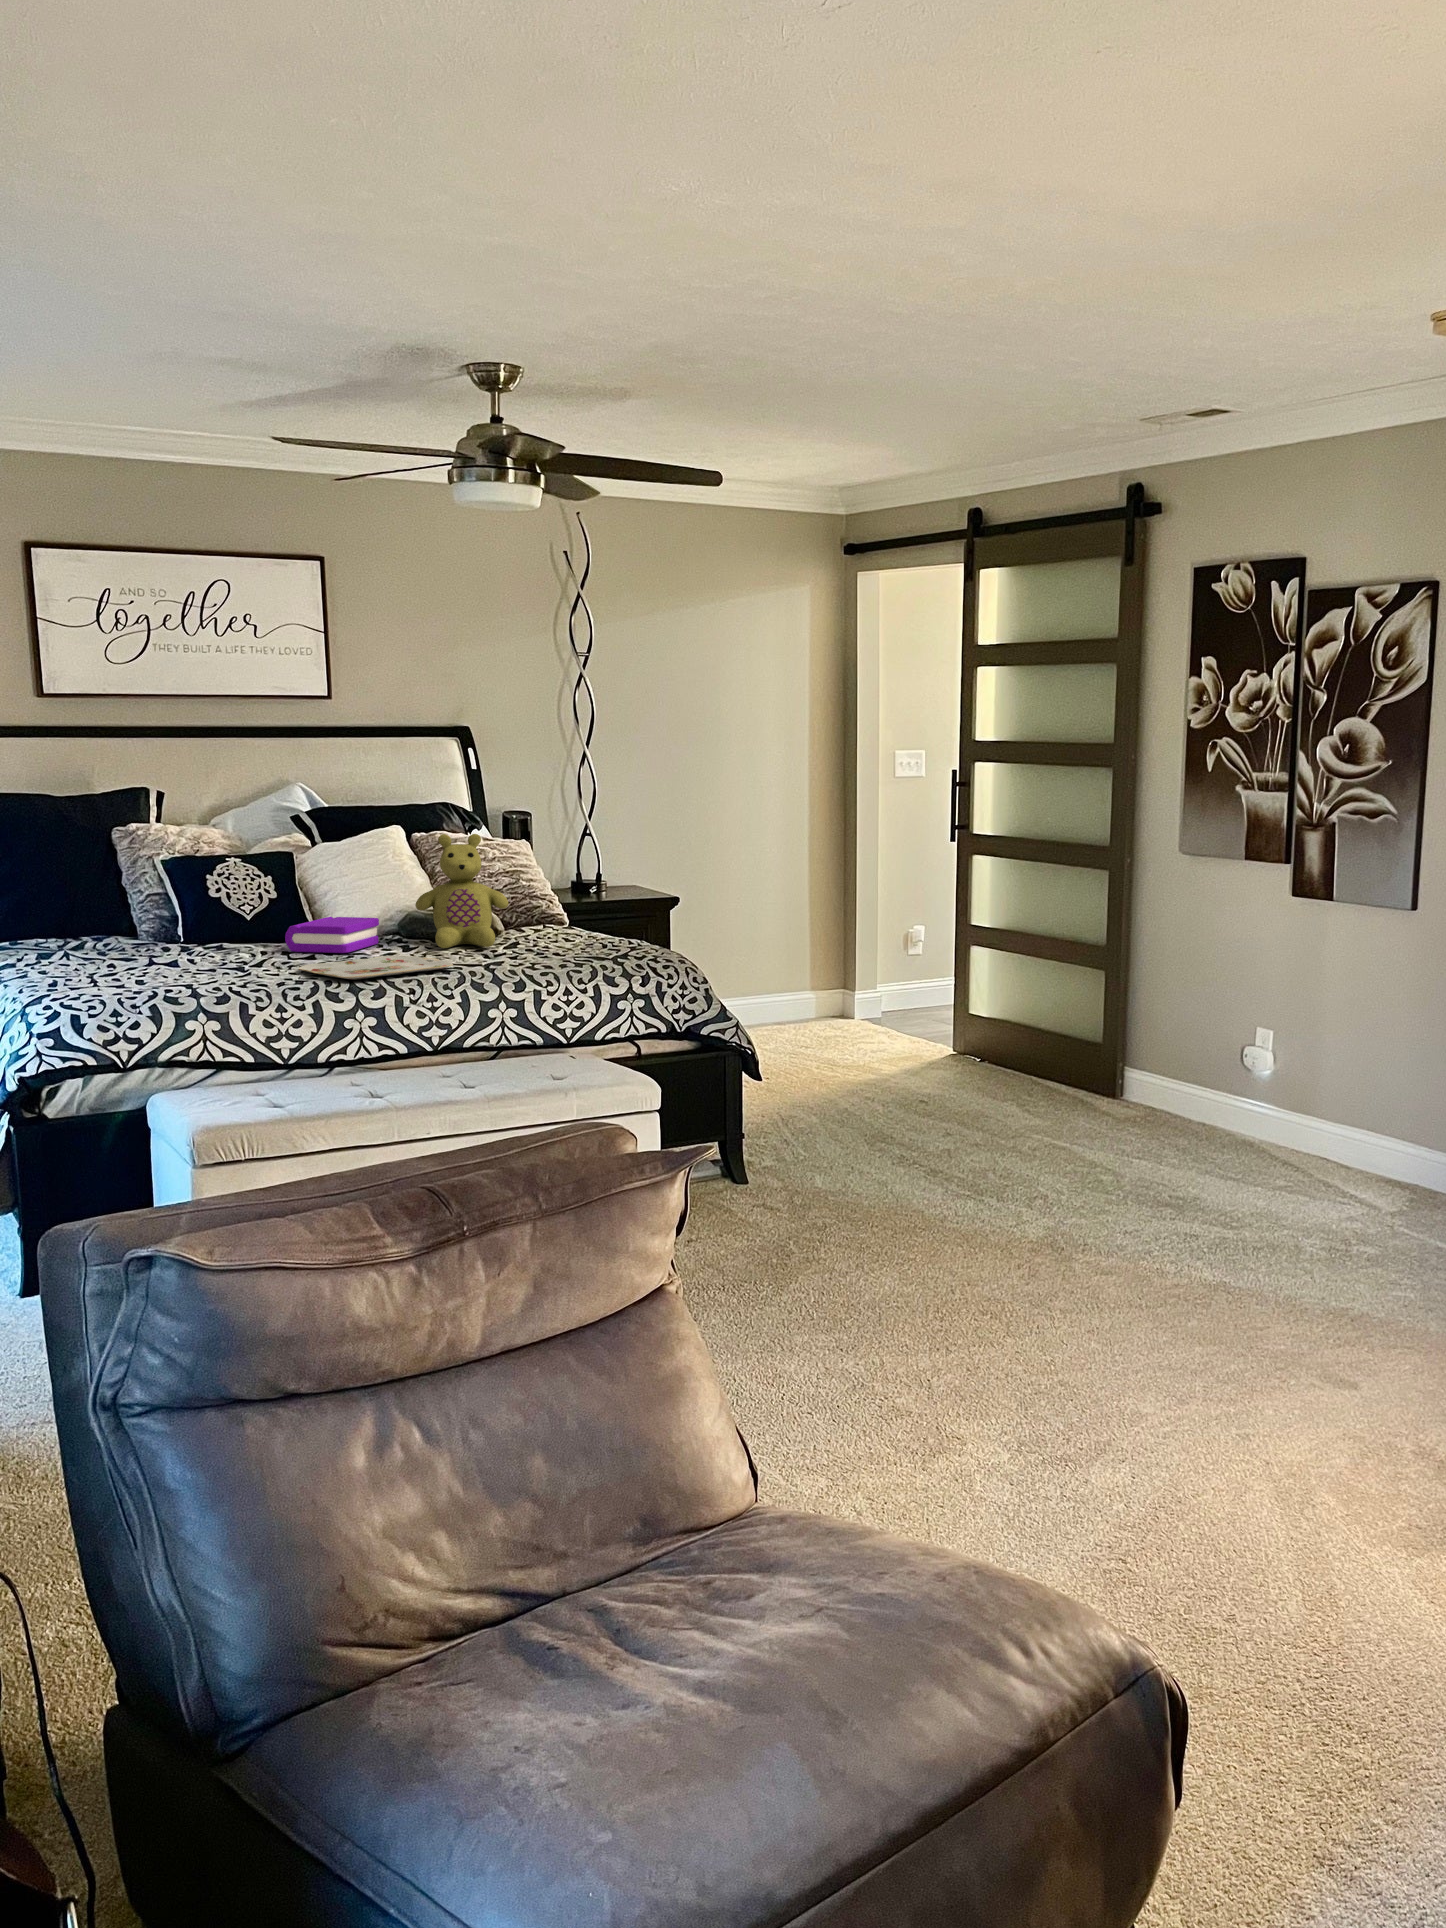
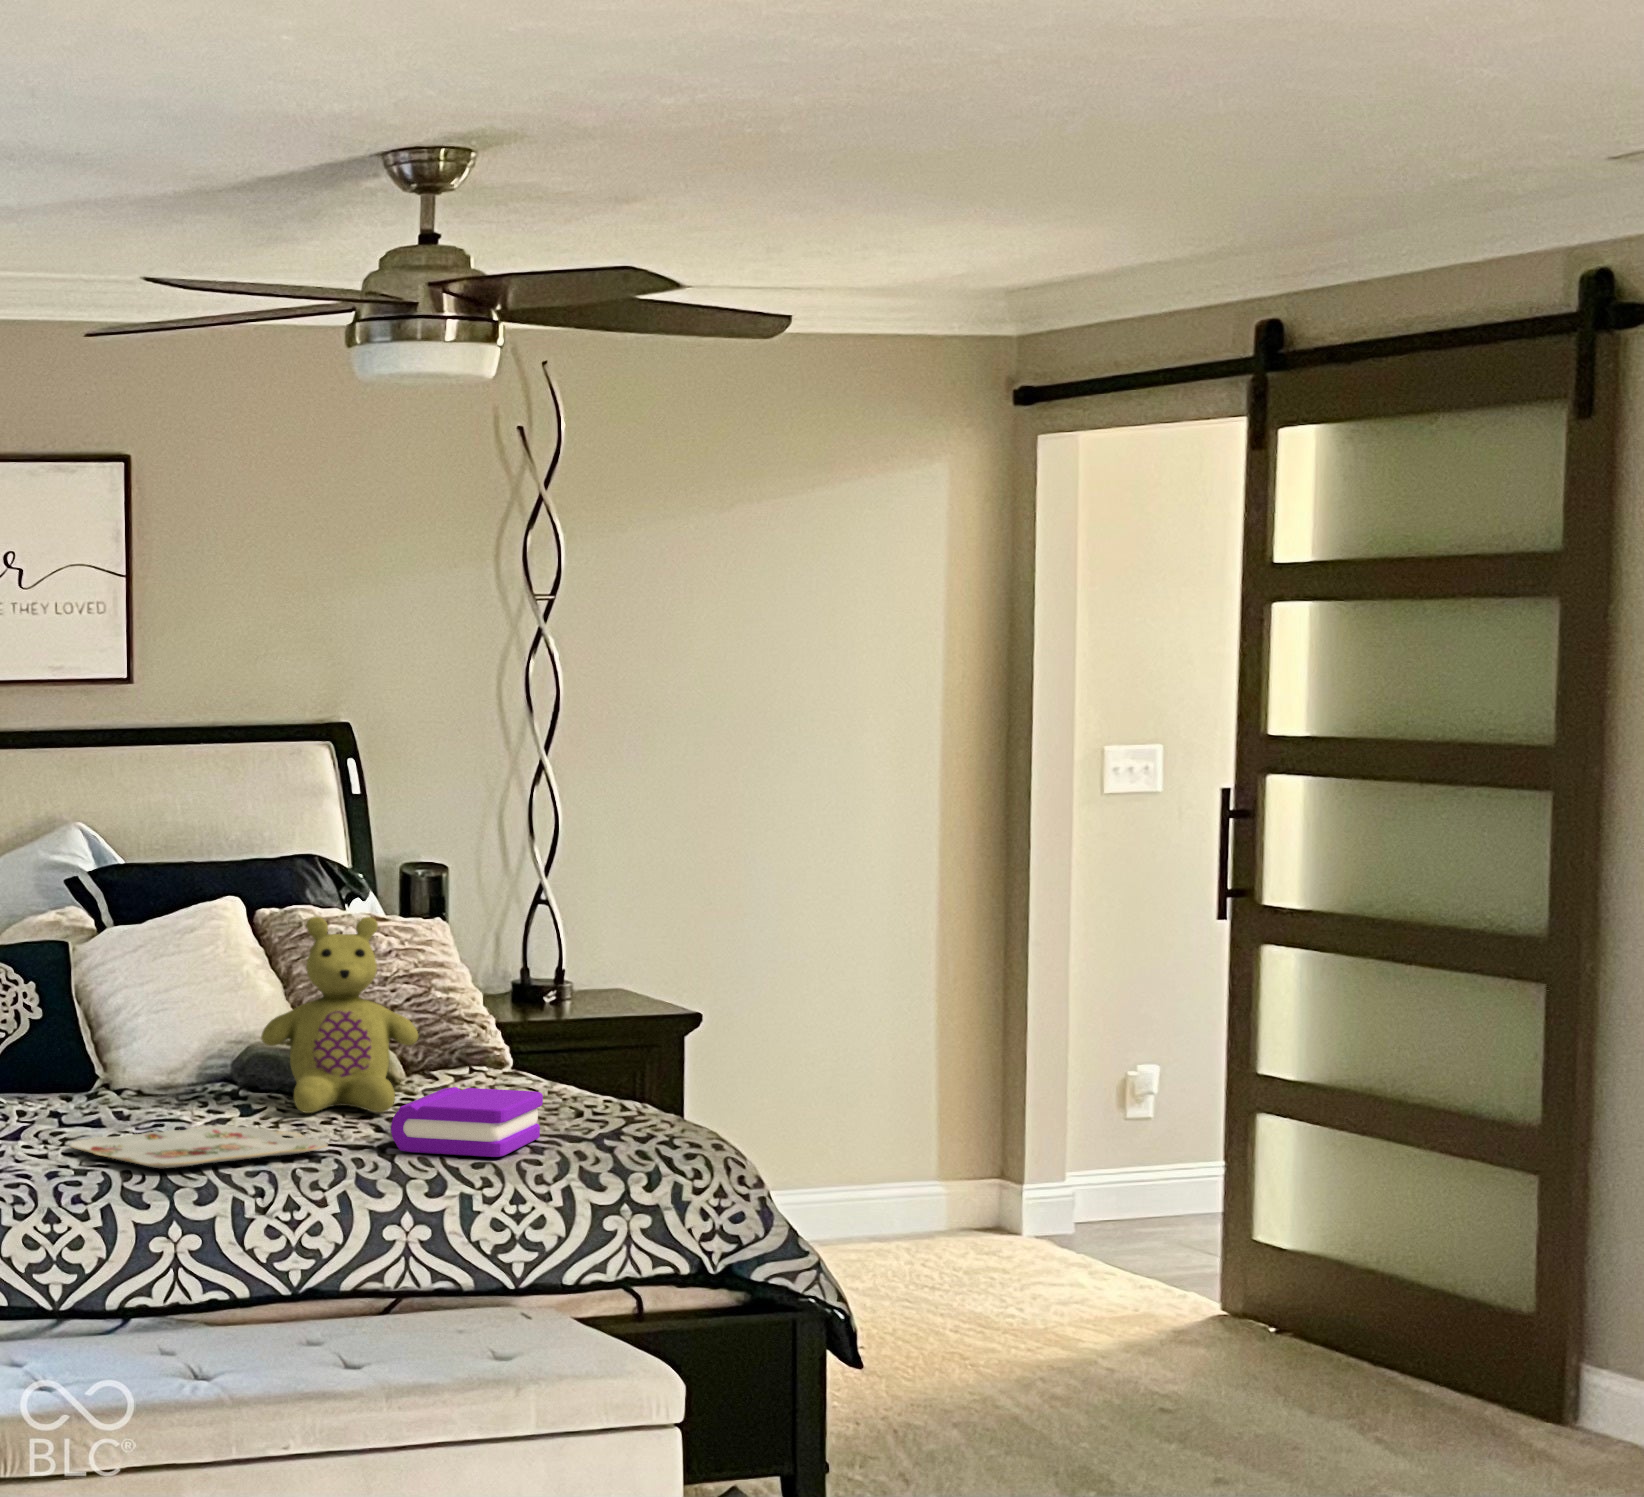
book: present [285,917,379,953] -> present [391,1087,543,1157]

